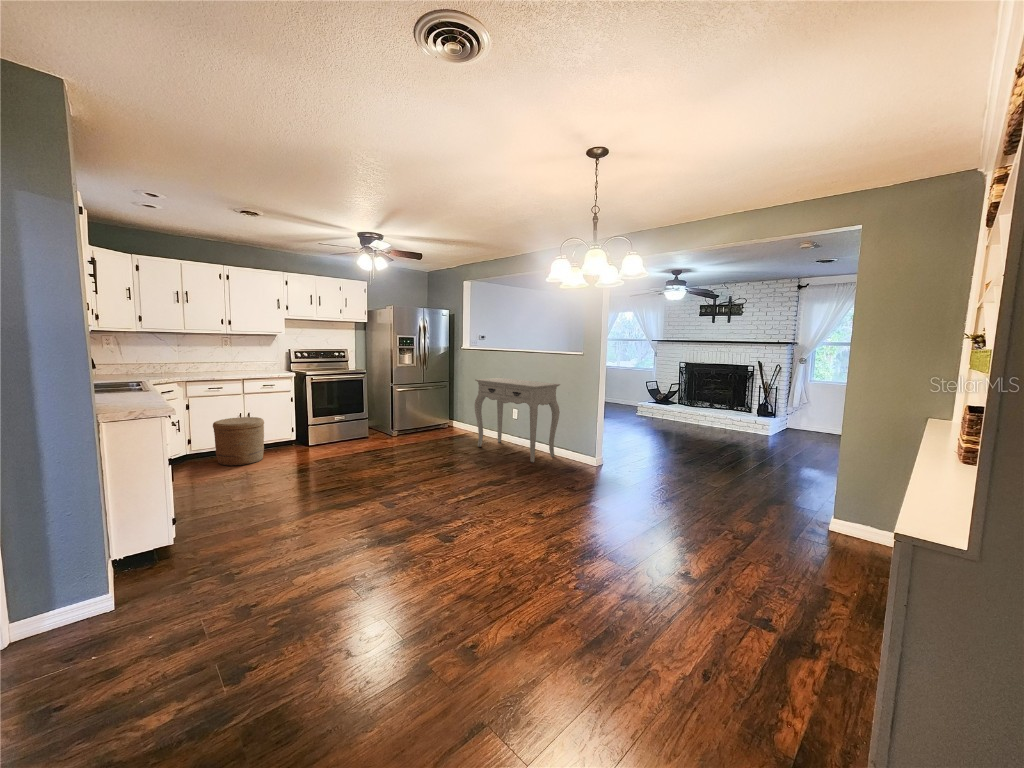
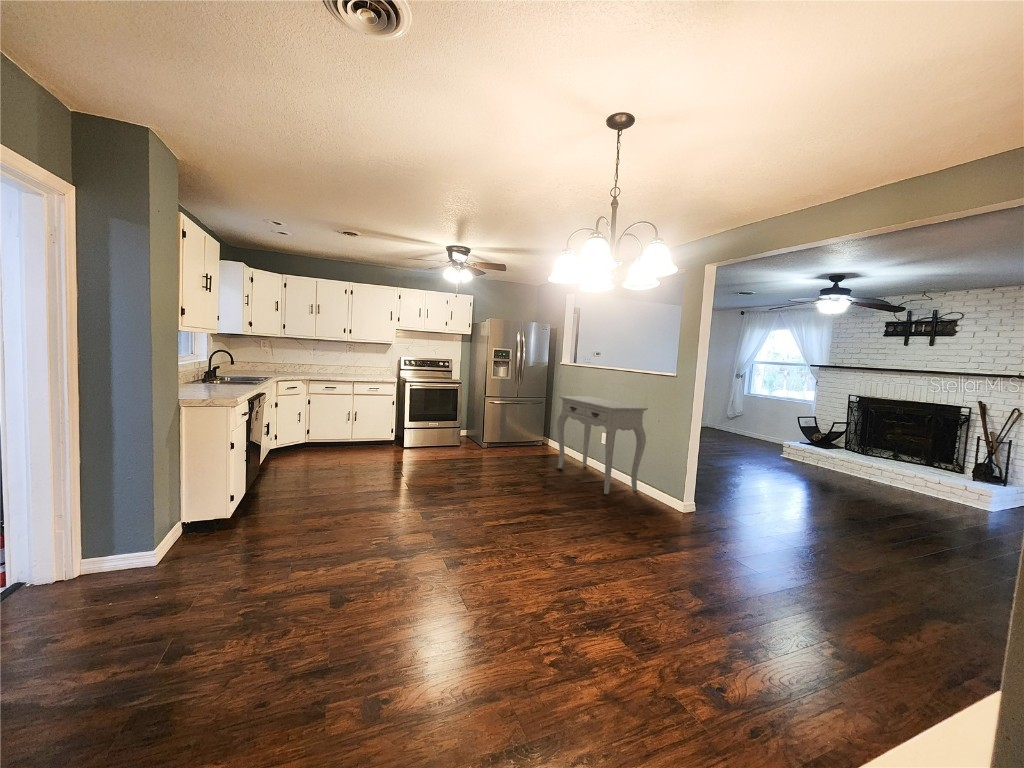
woven basket: present [213,417,264,466] -> none [325,414,365,456]

